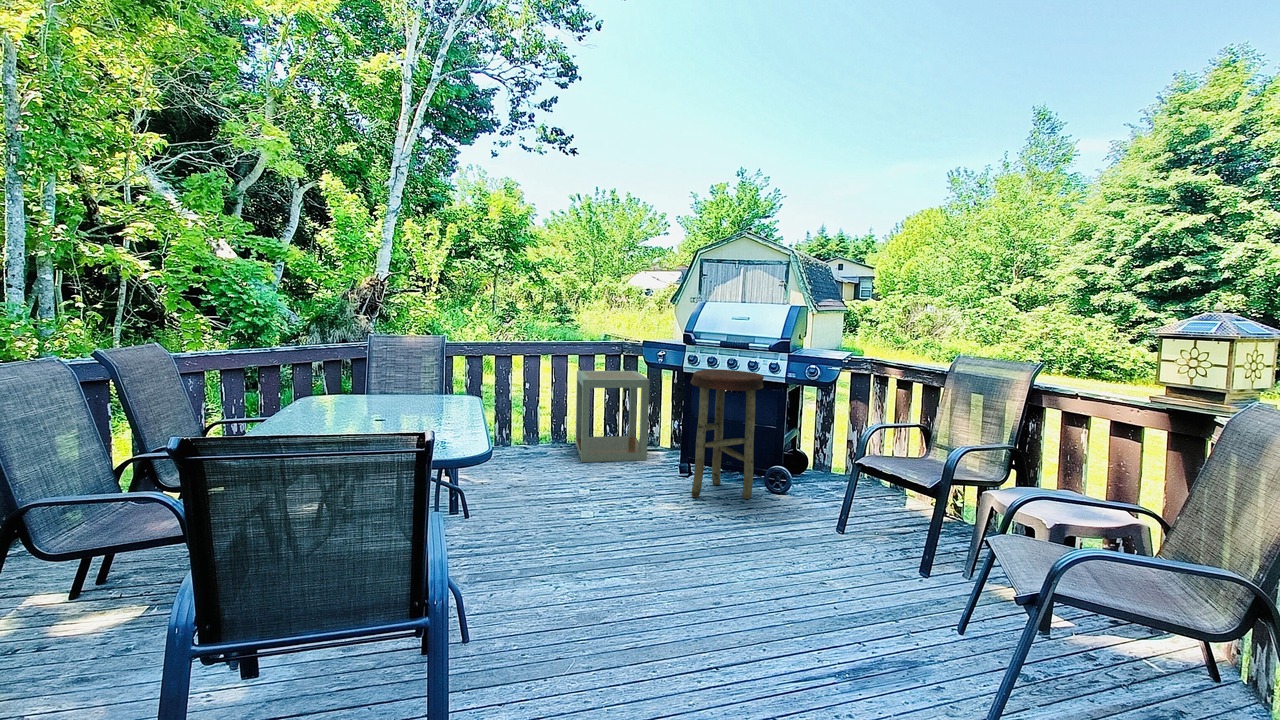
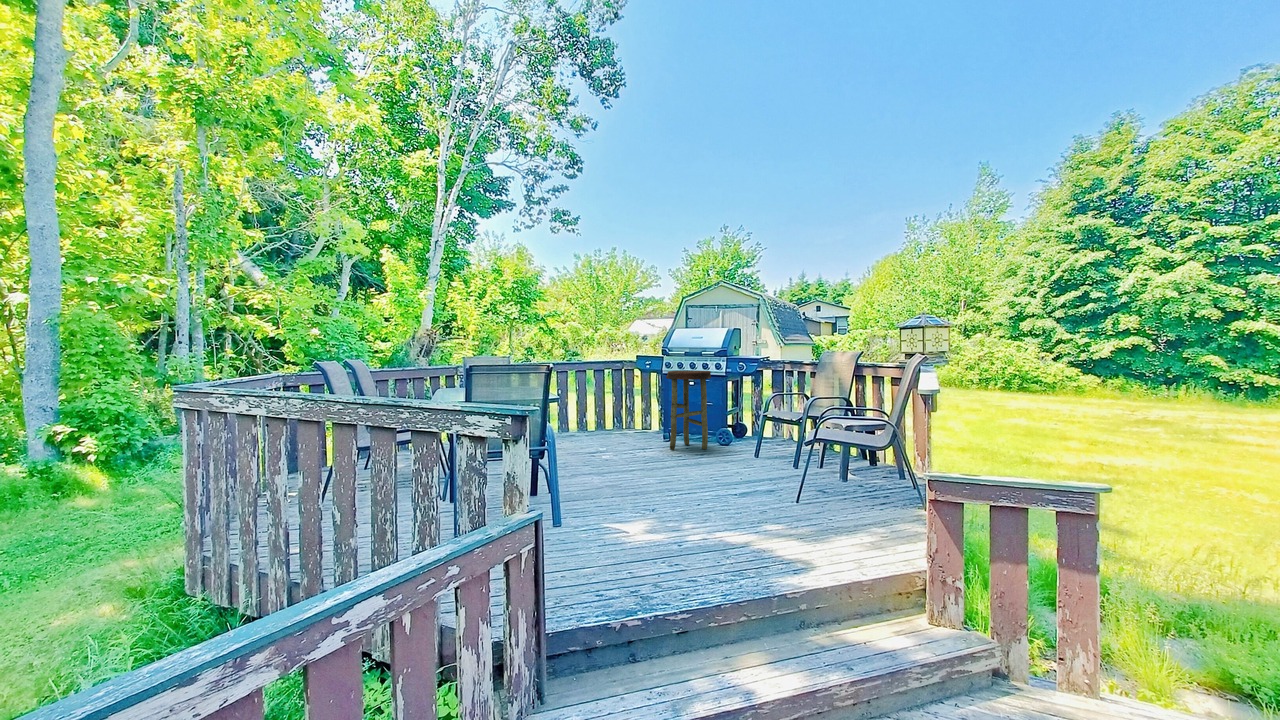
side table: present [576,371,649,462] -> none [593,380,642,439]

